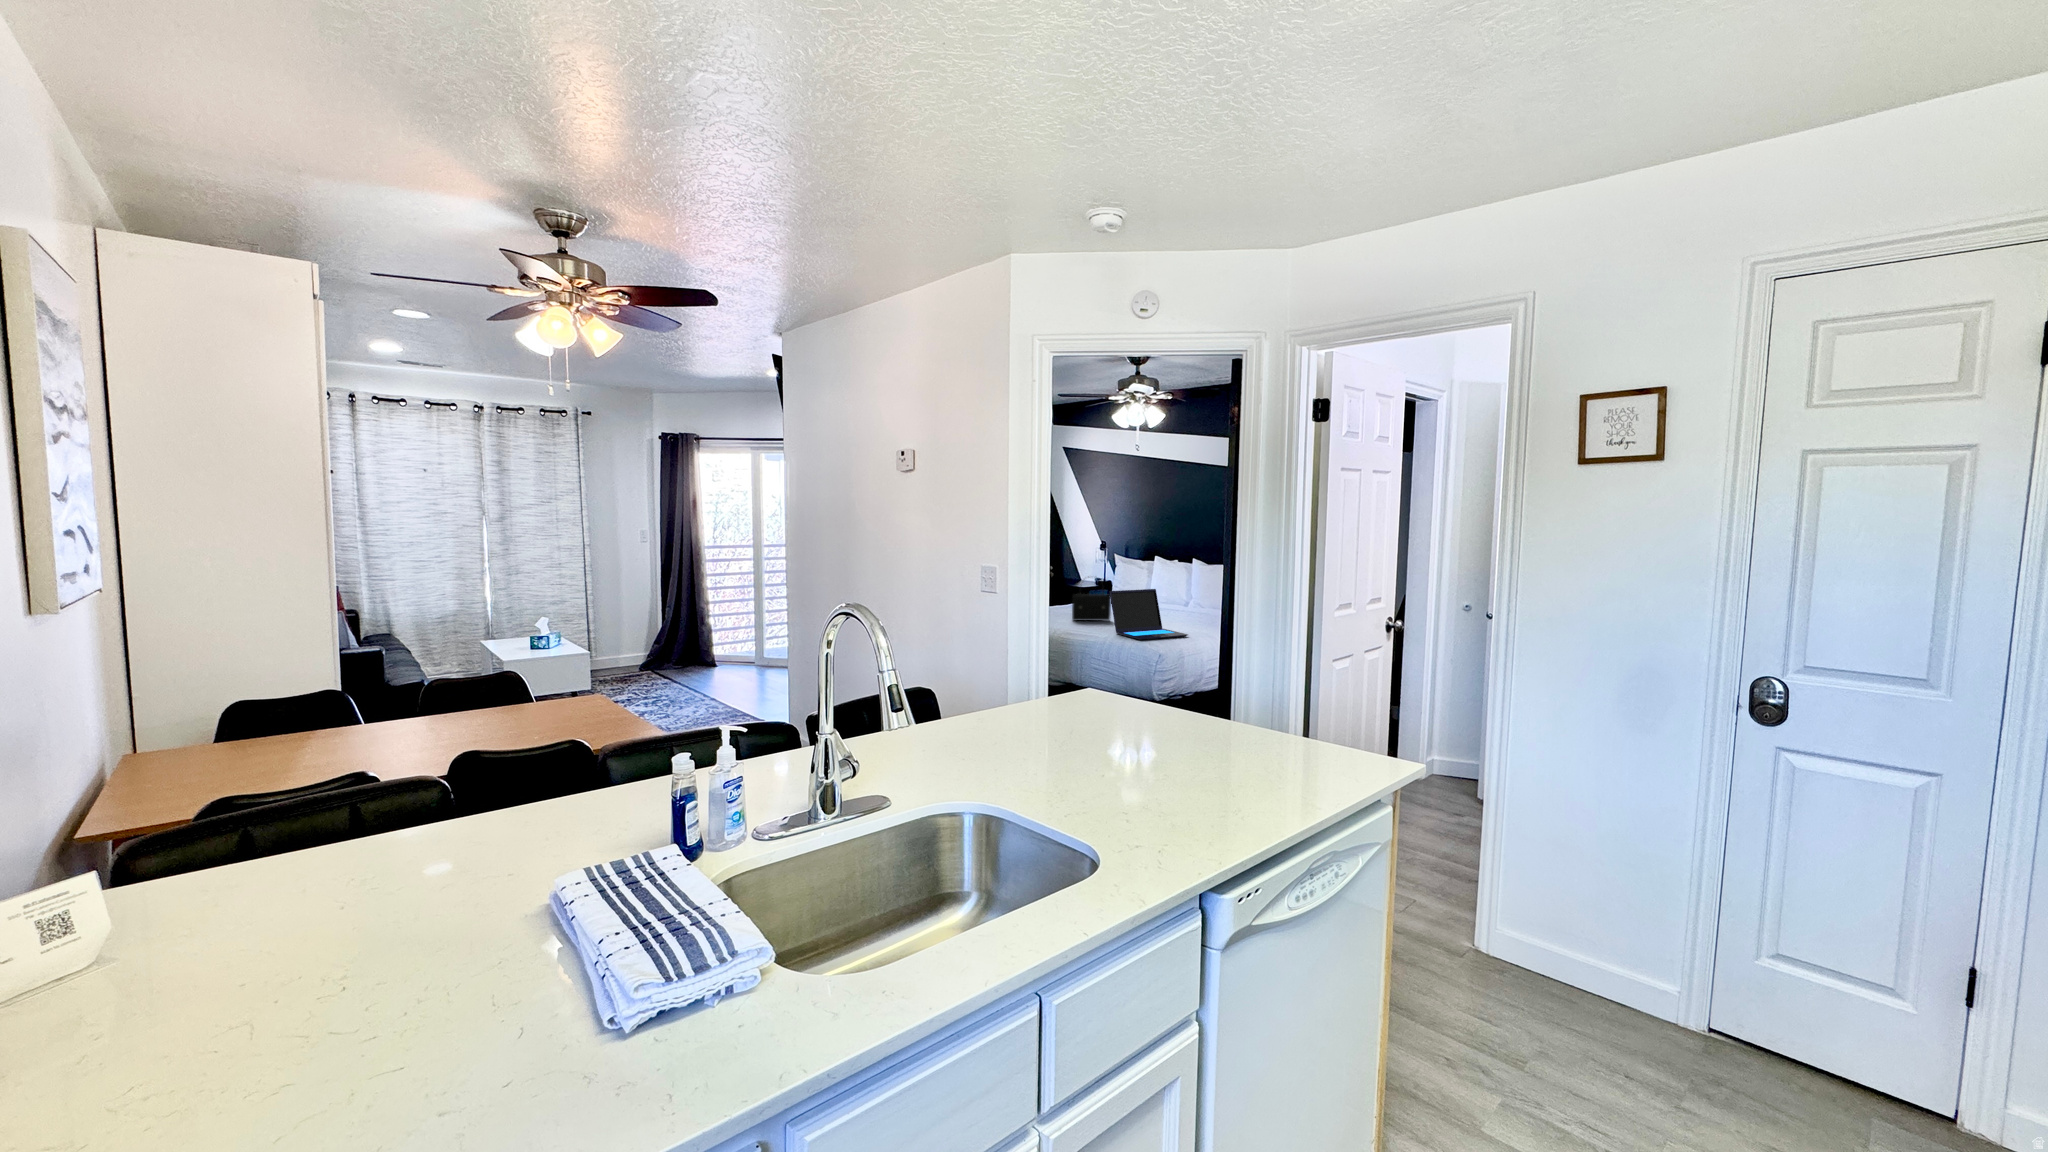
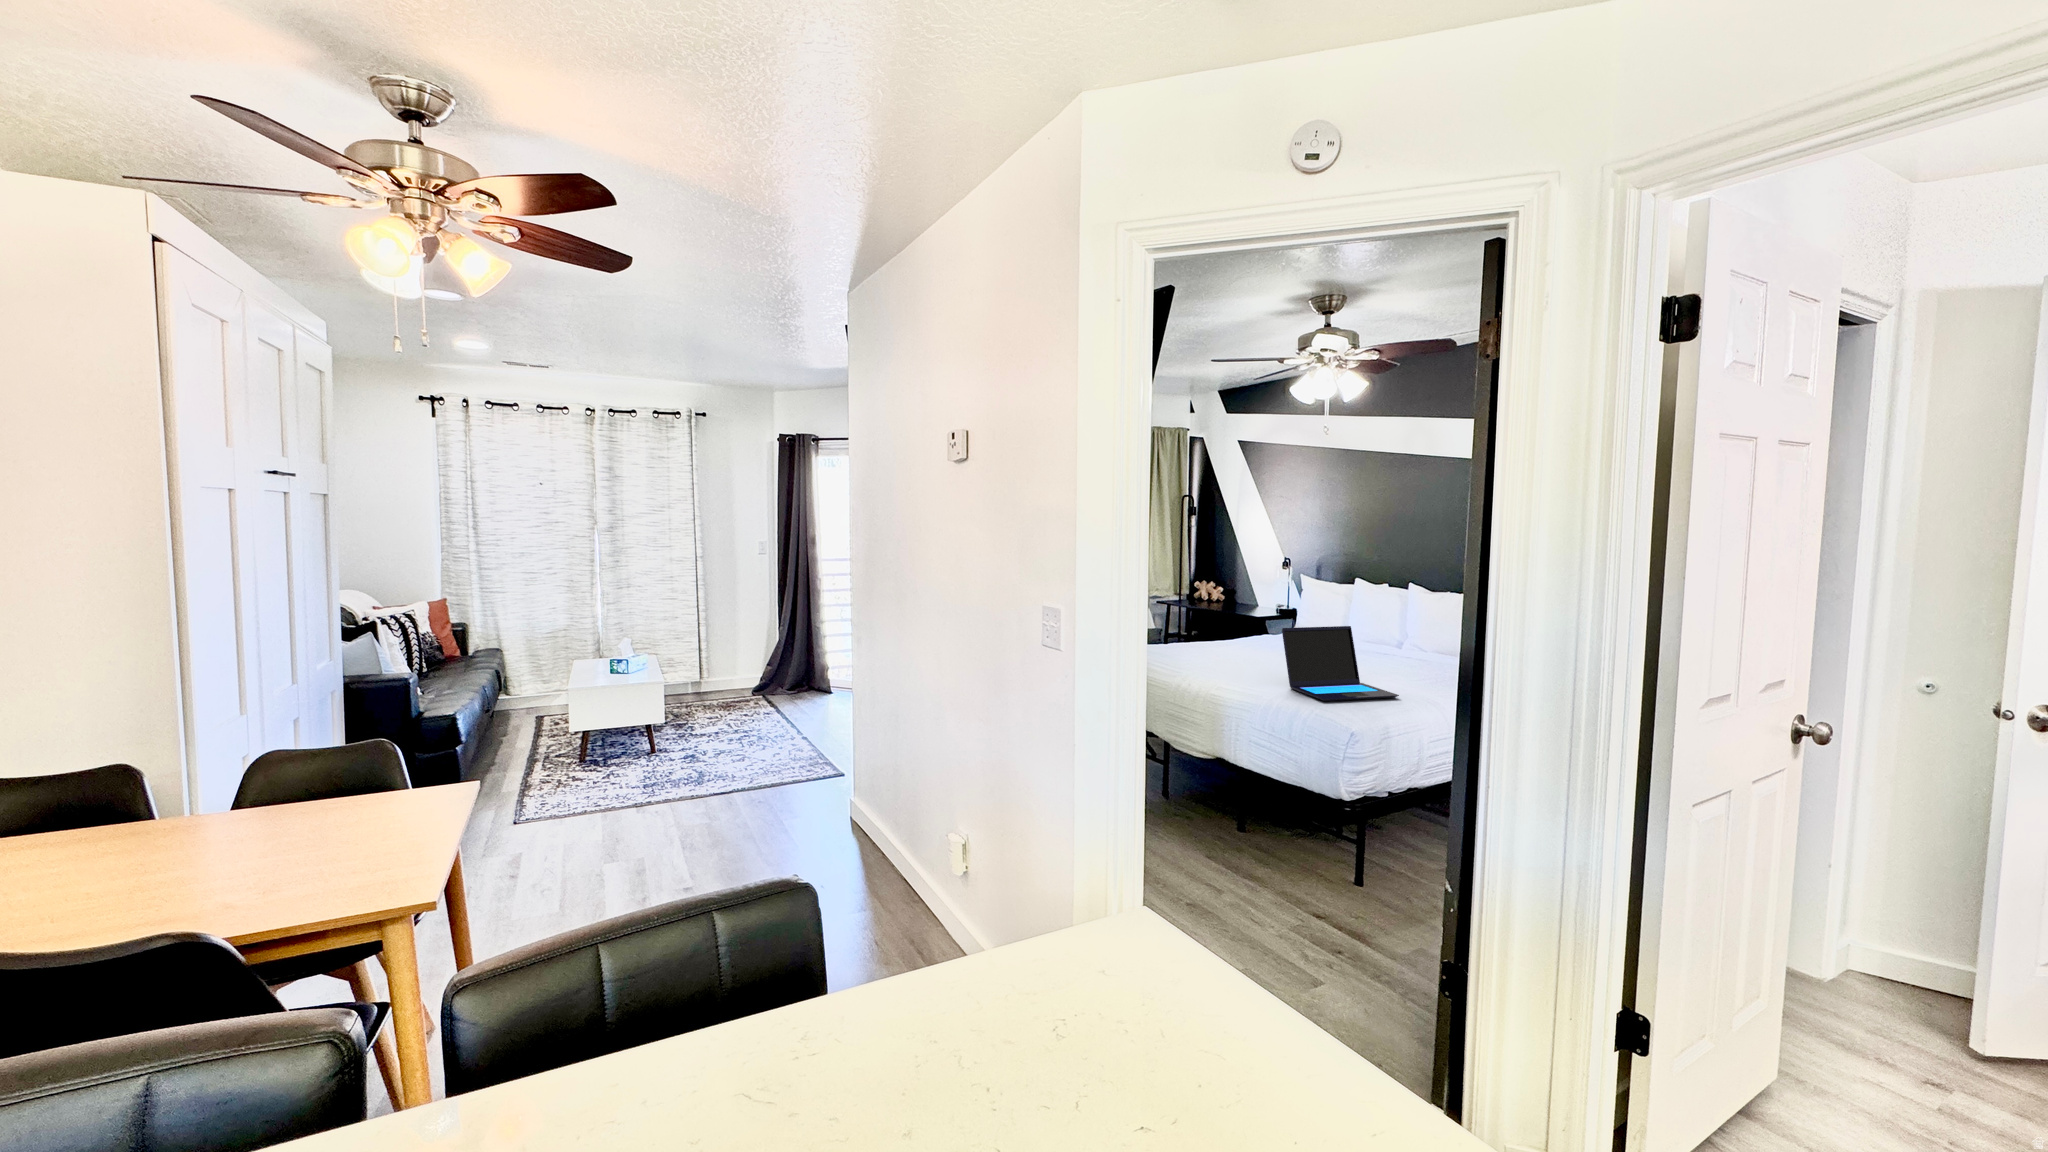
handbag: present [1072,579,1111,621] -> none [1232,605,1287,666]

